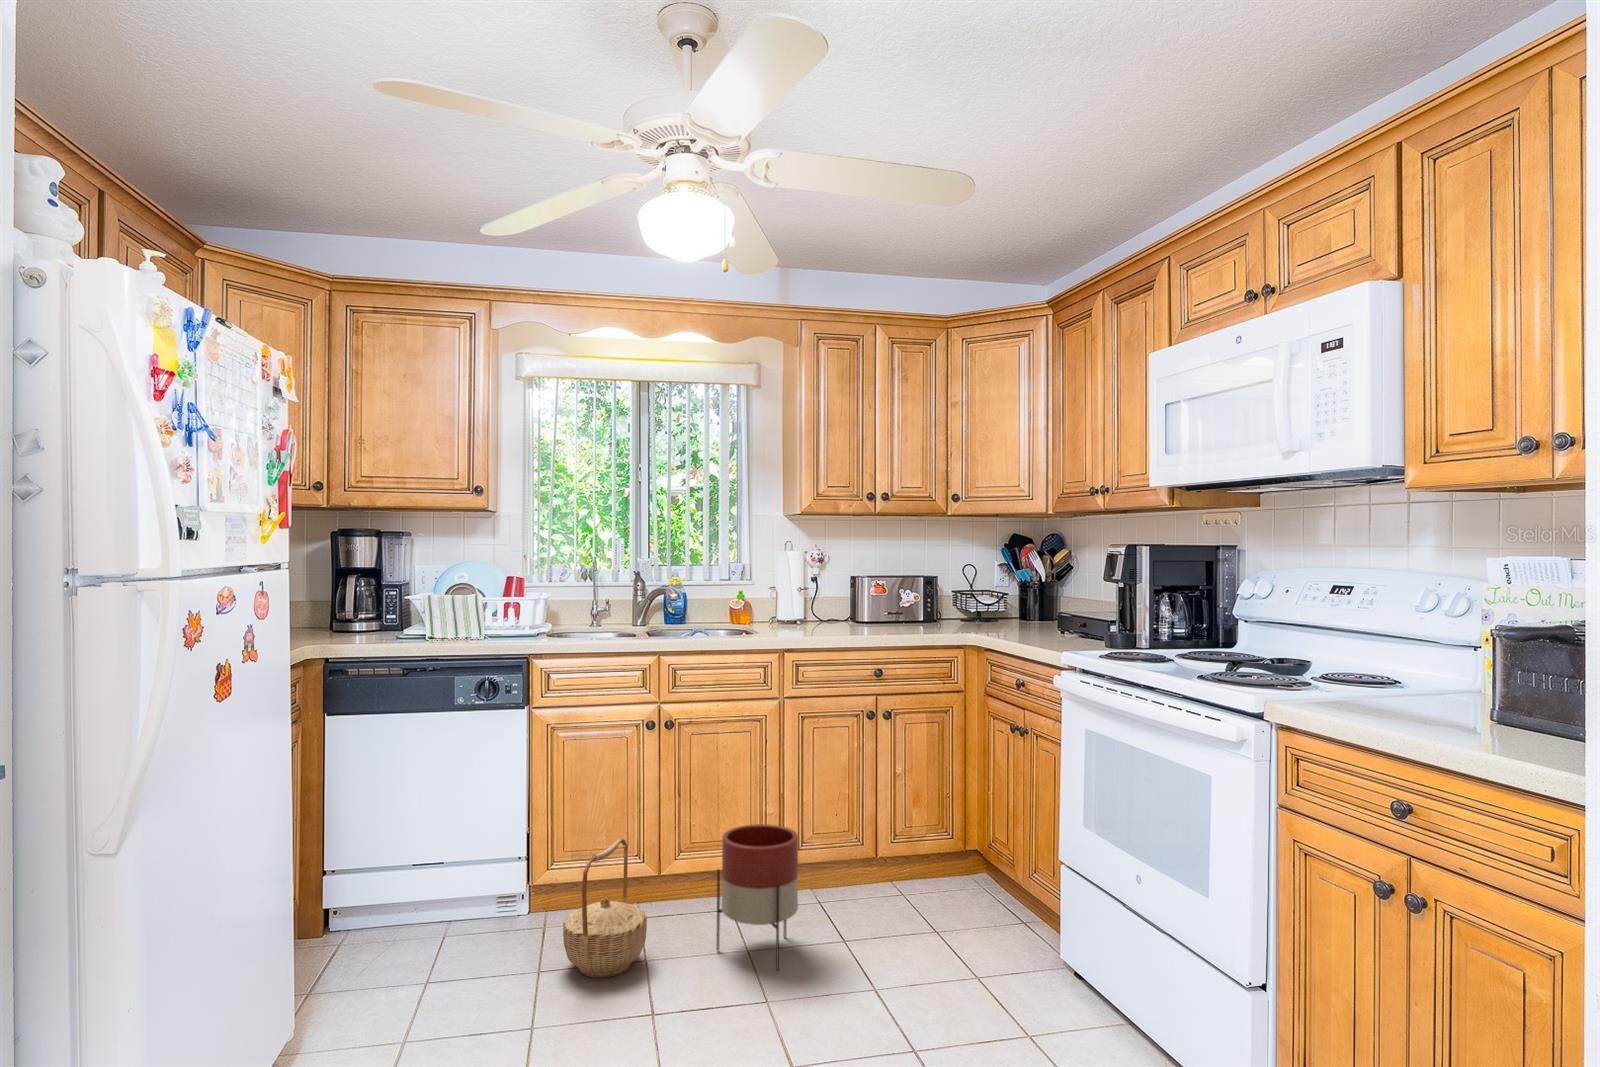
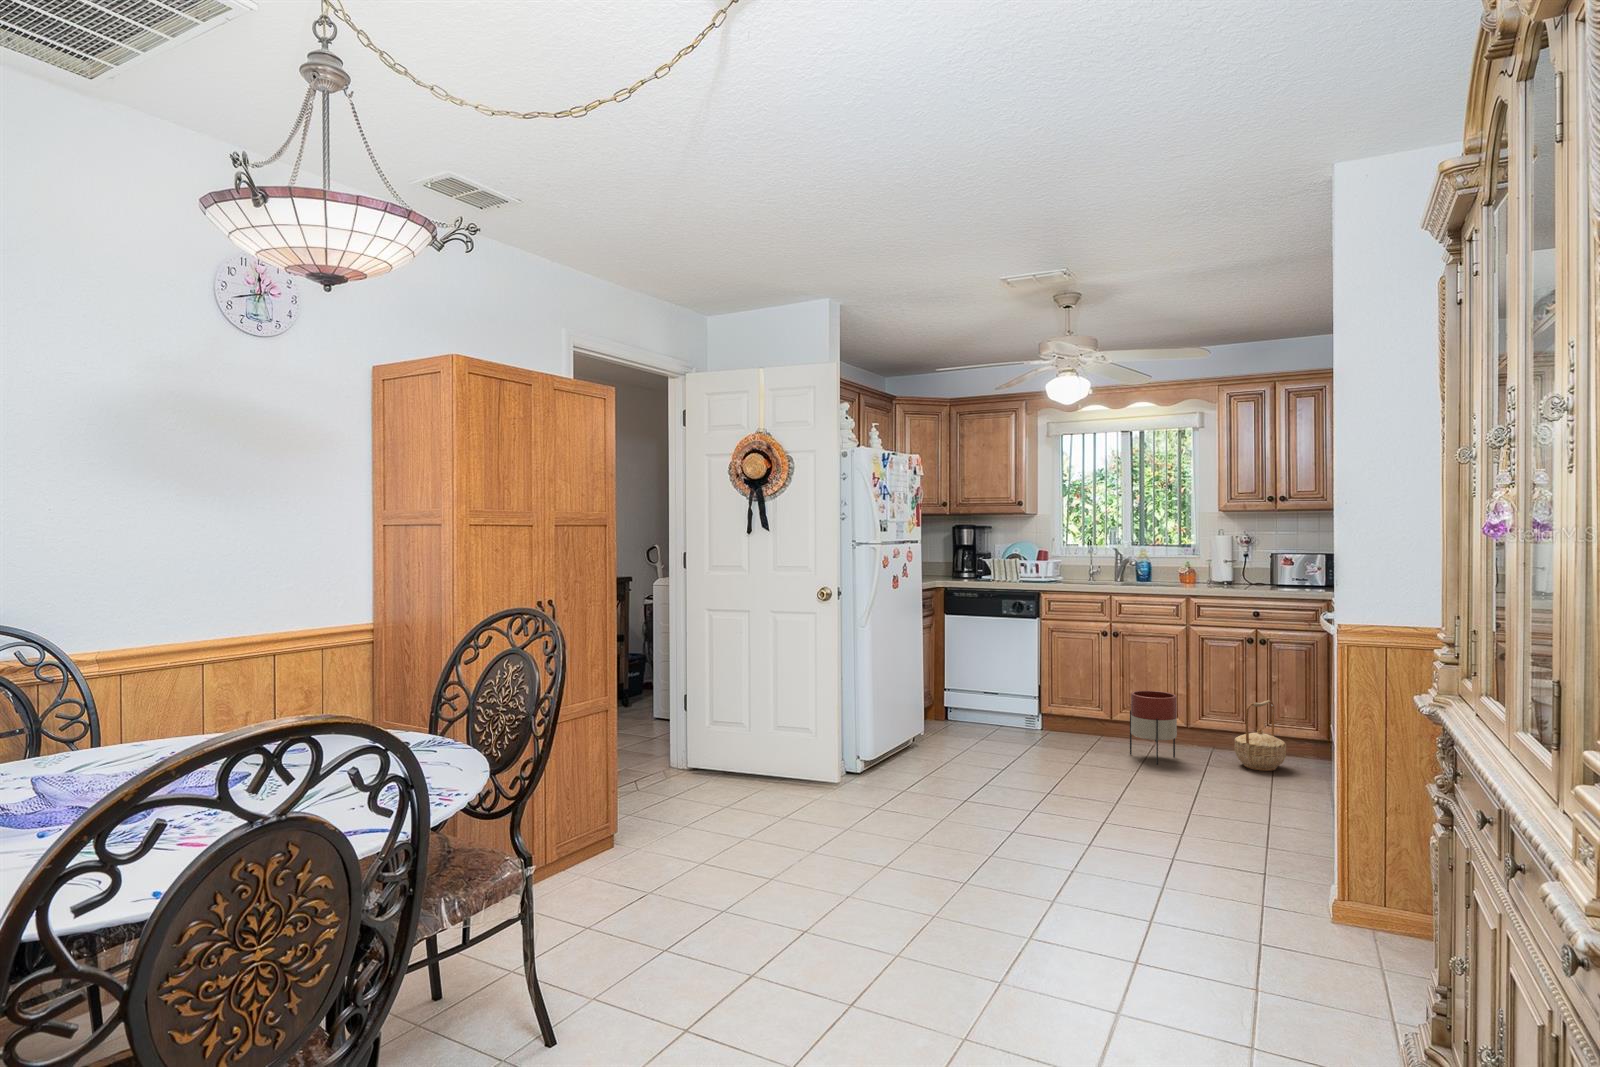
basket: present [563,839,647,978] -> present [1234,700,1286,771]

